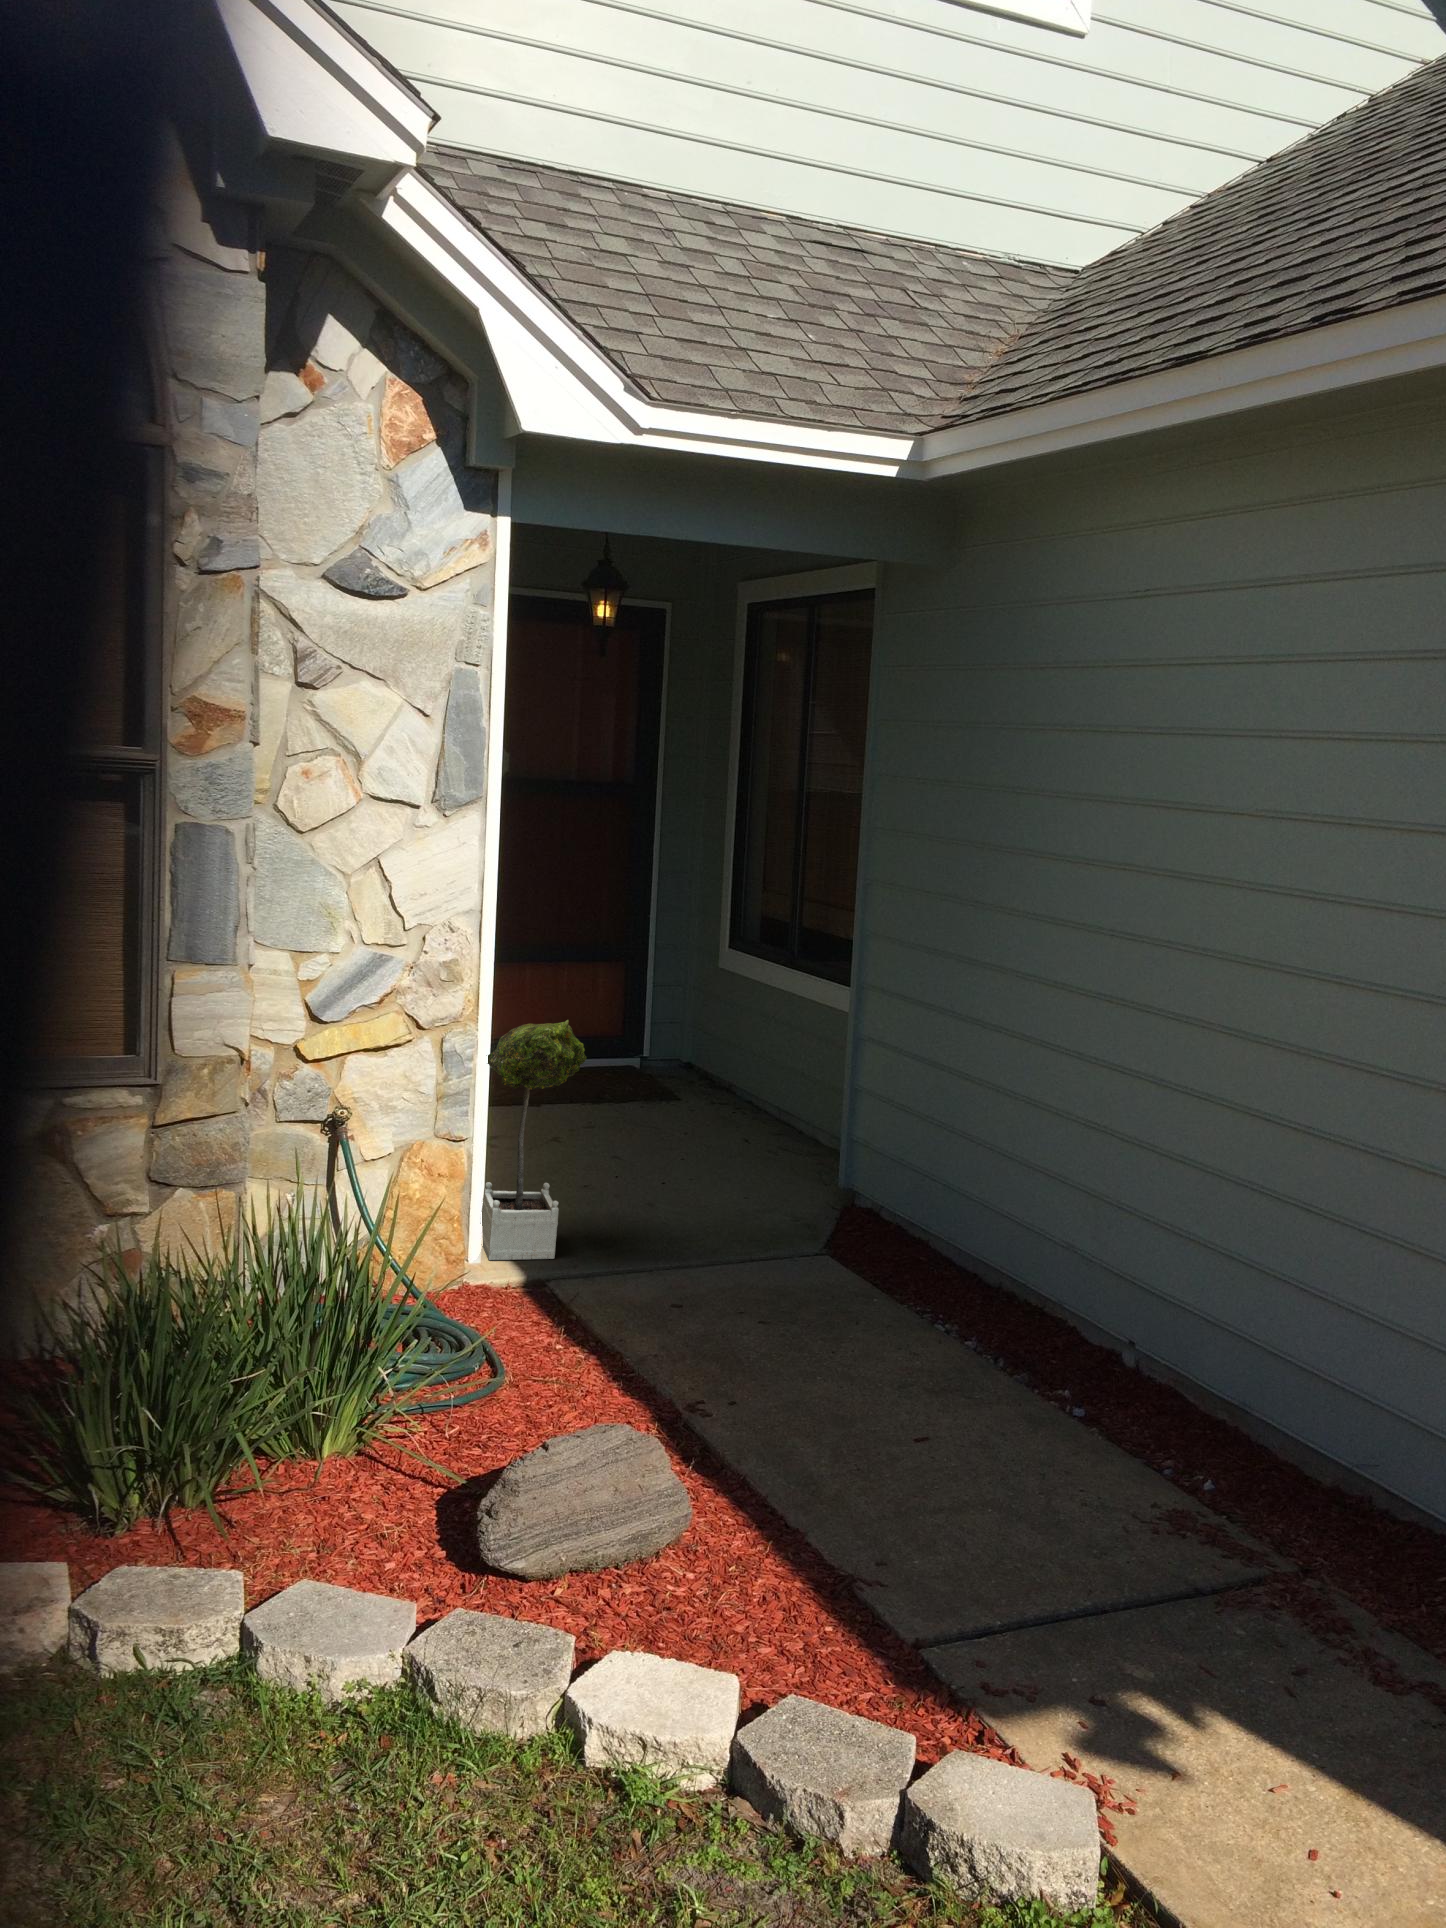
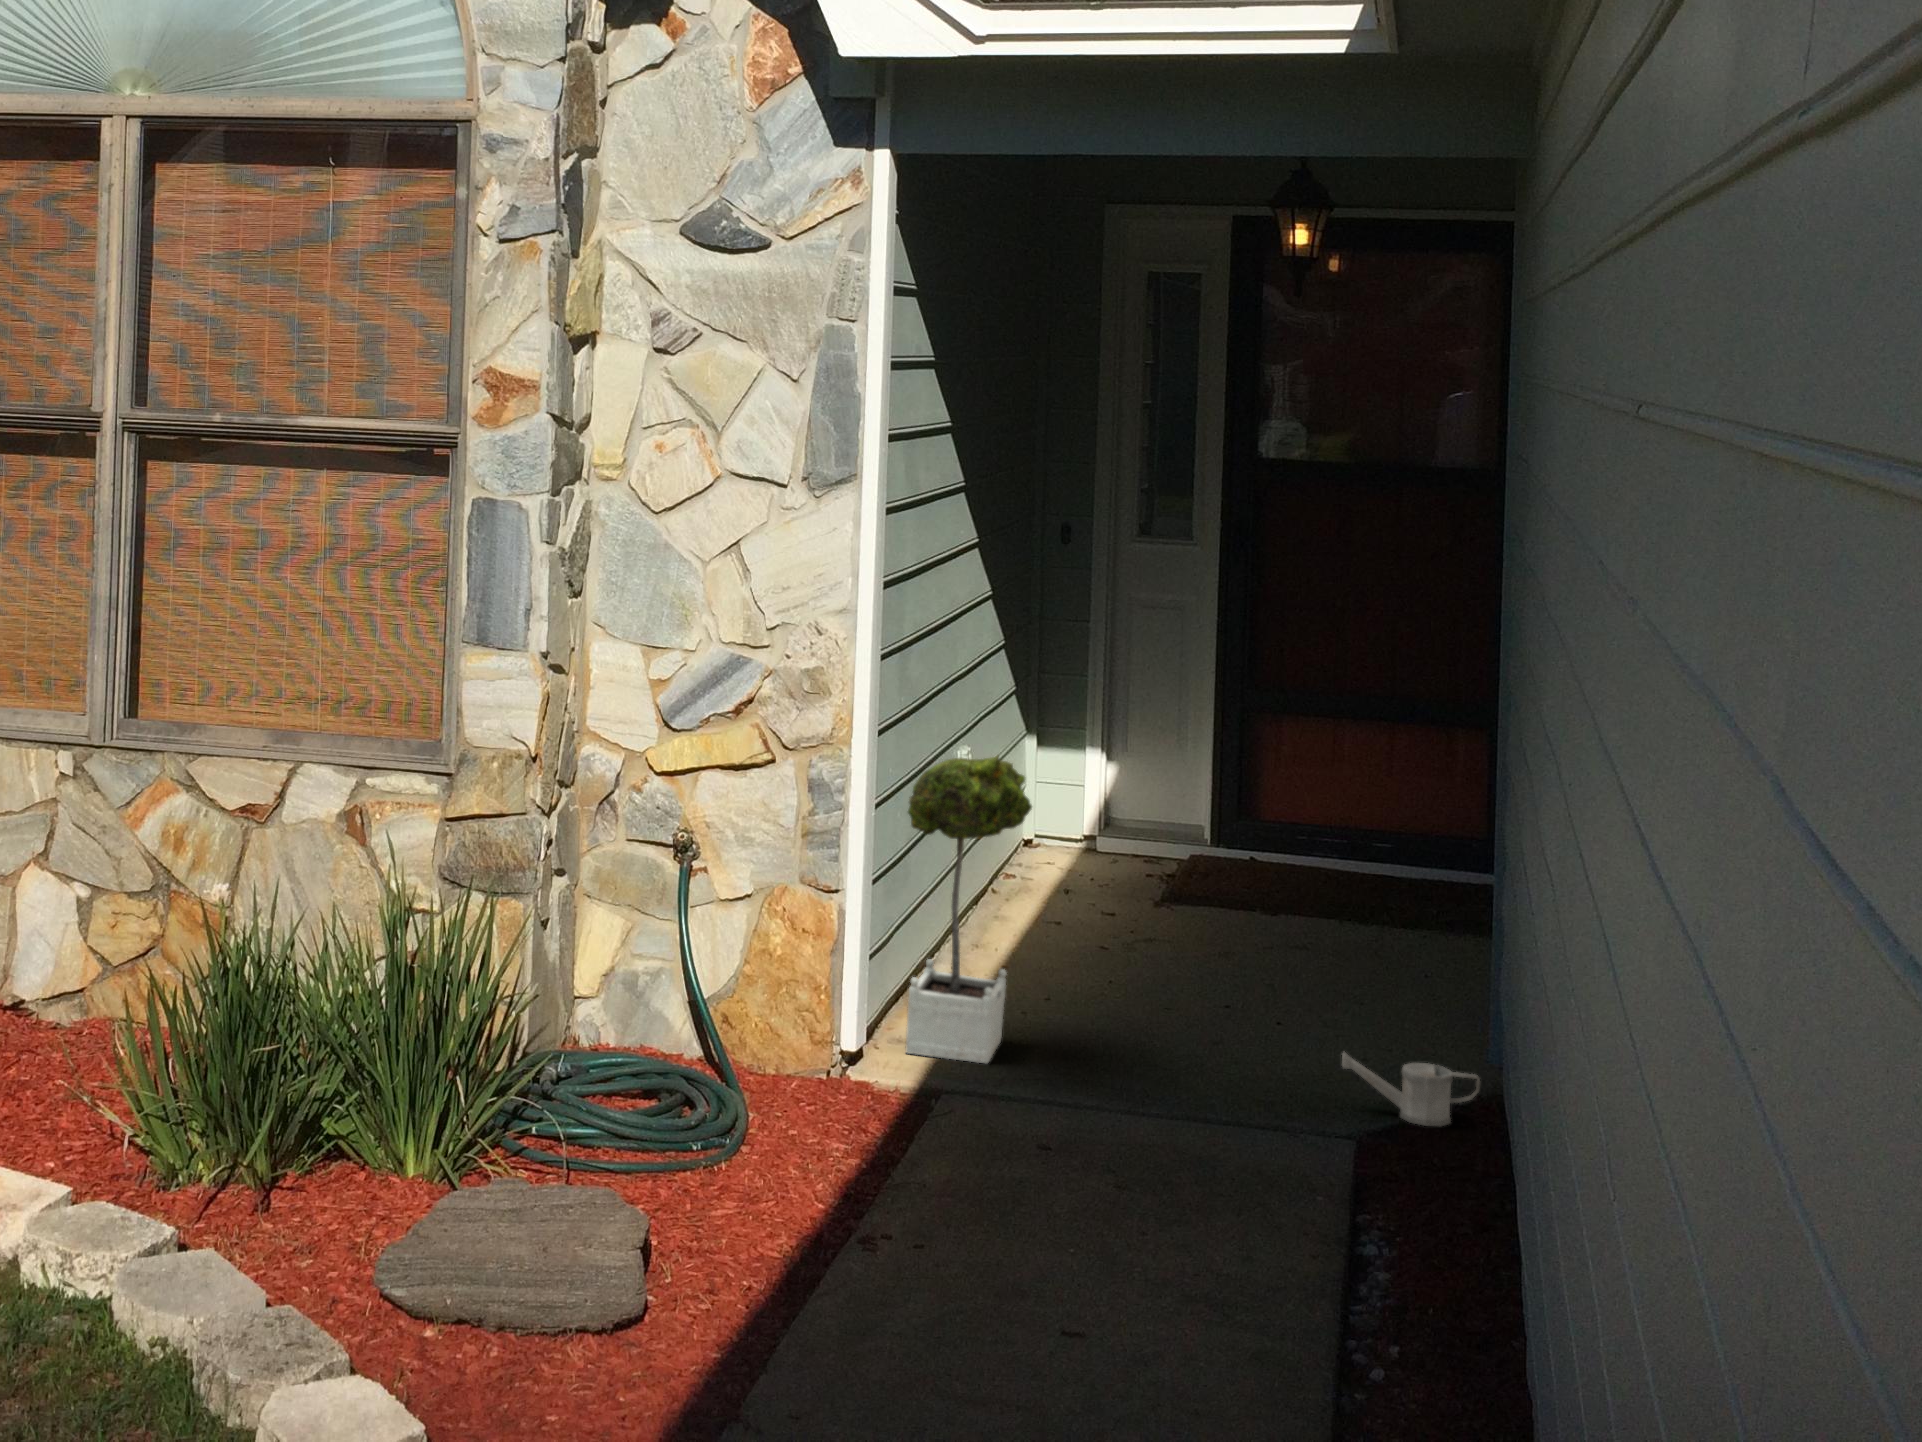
watering can: none [806,1212,896,1257] -> present [1342,1051,1480,1126]

